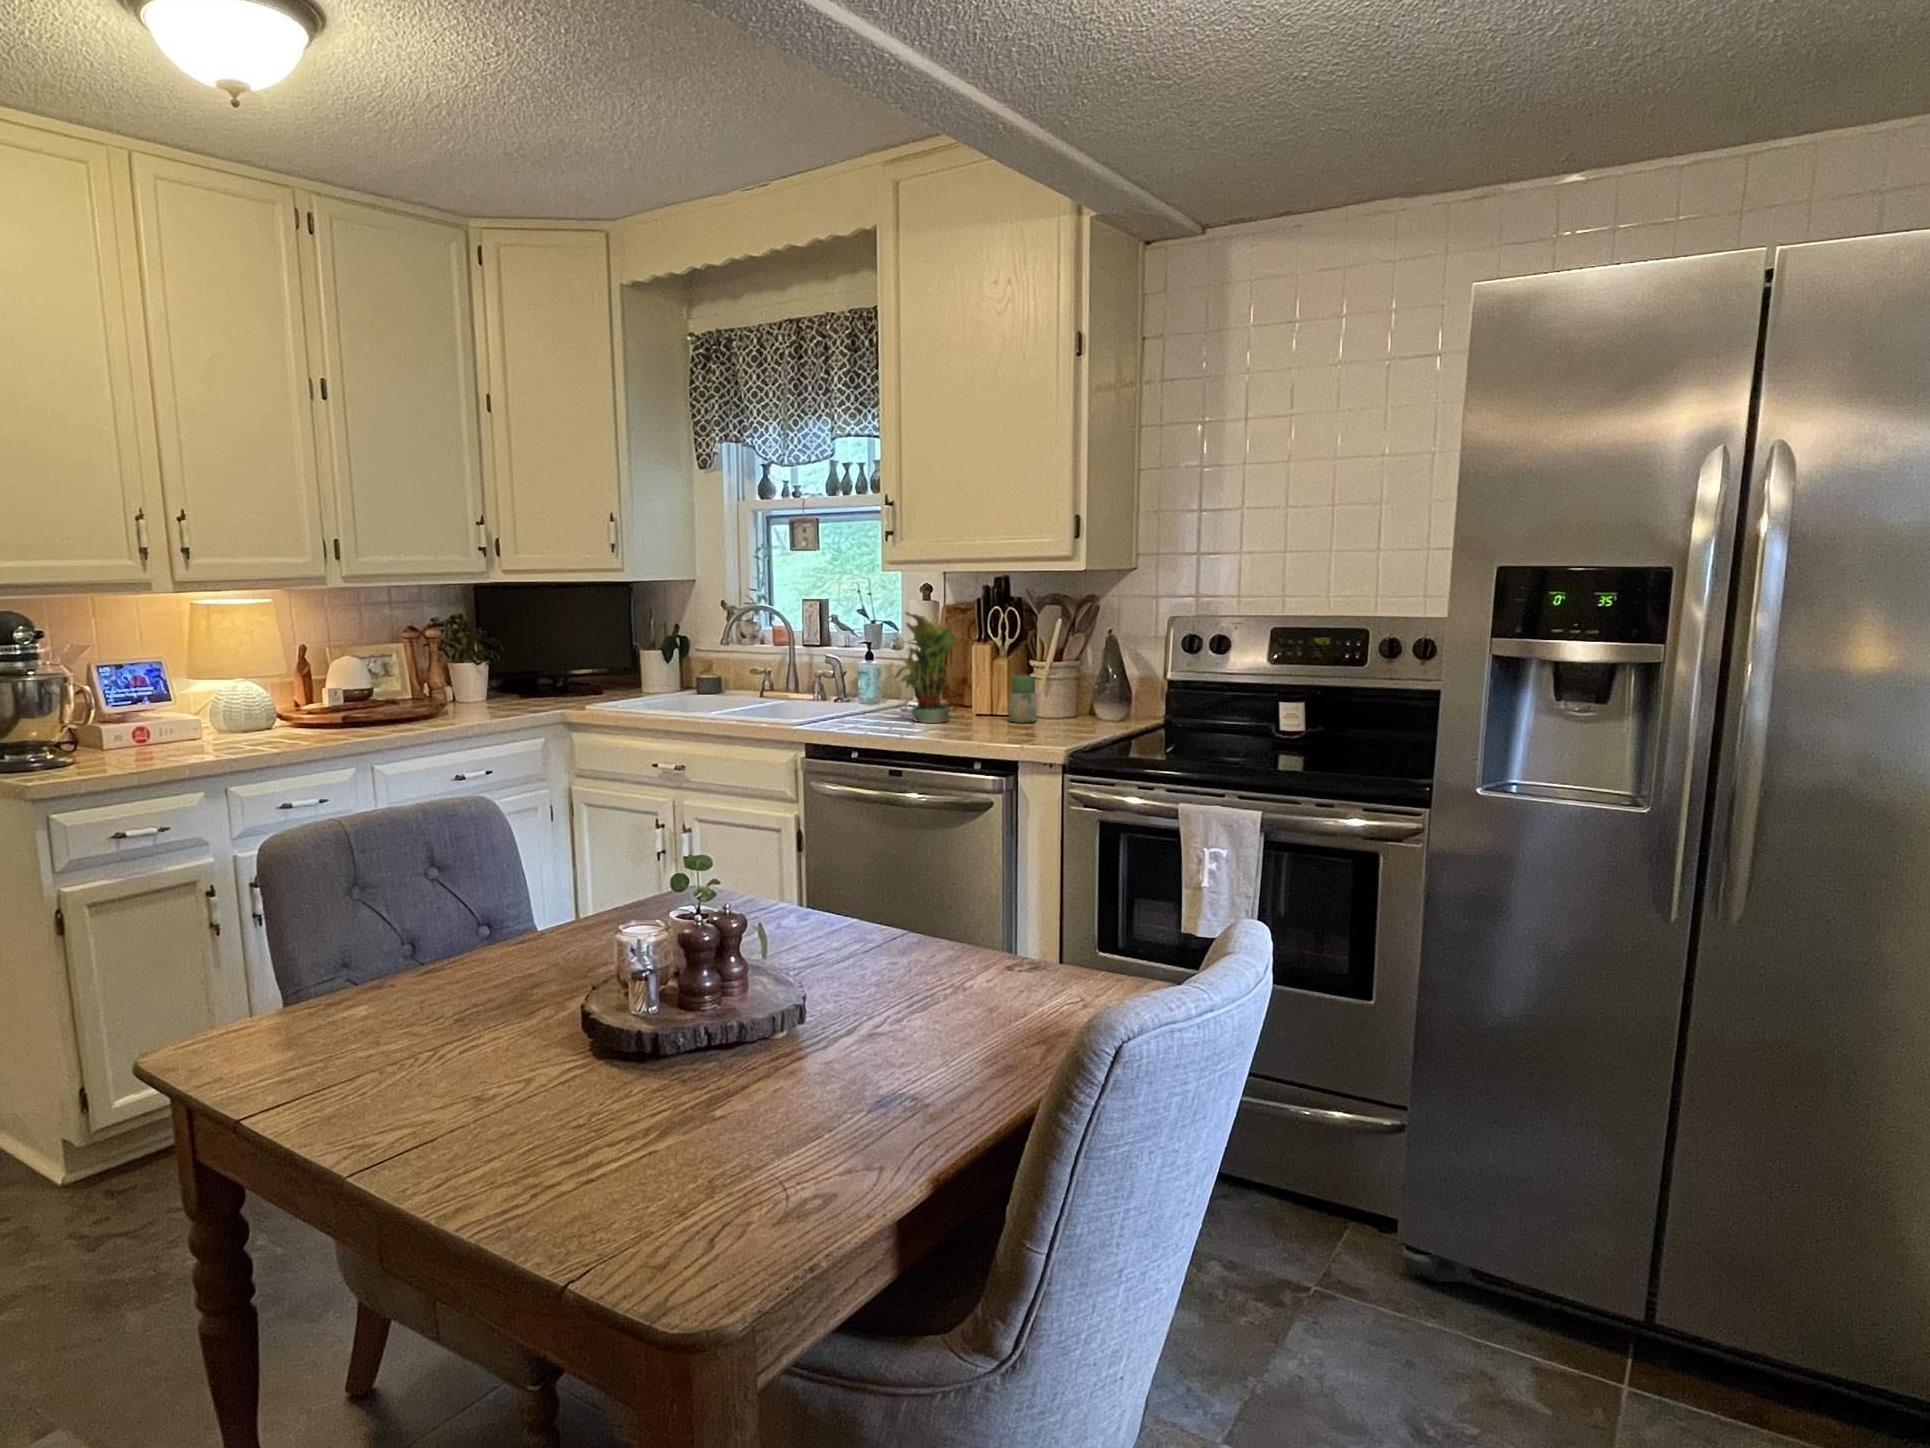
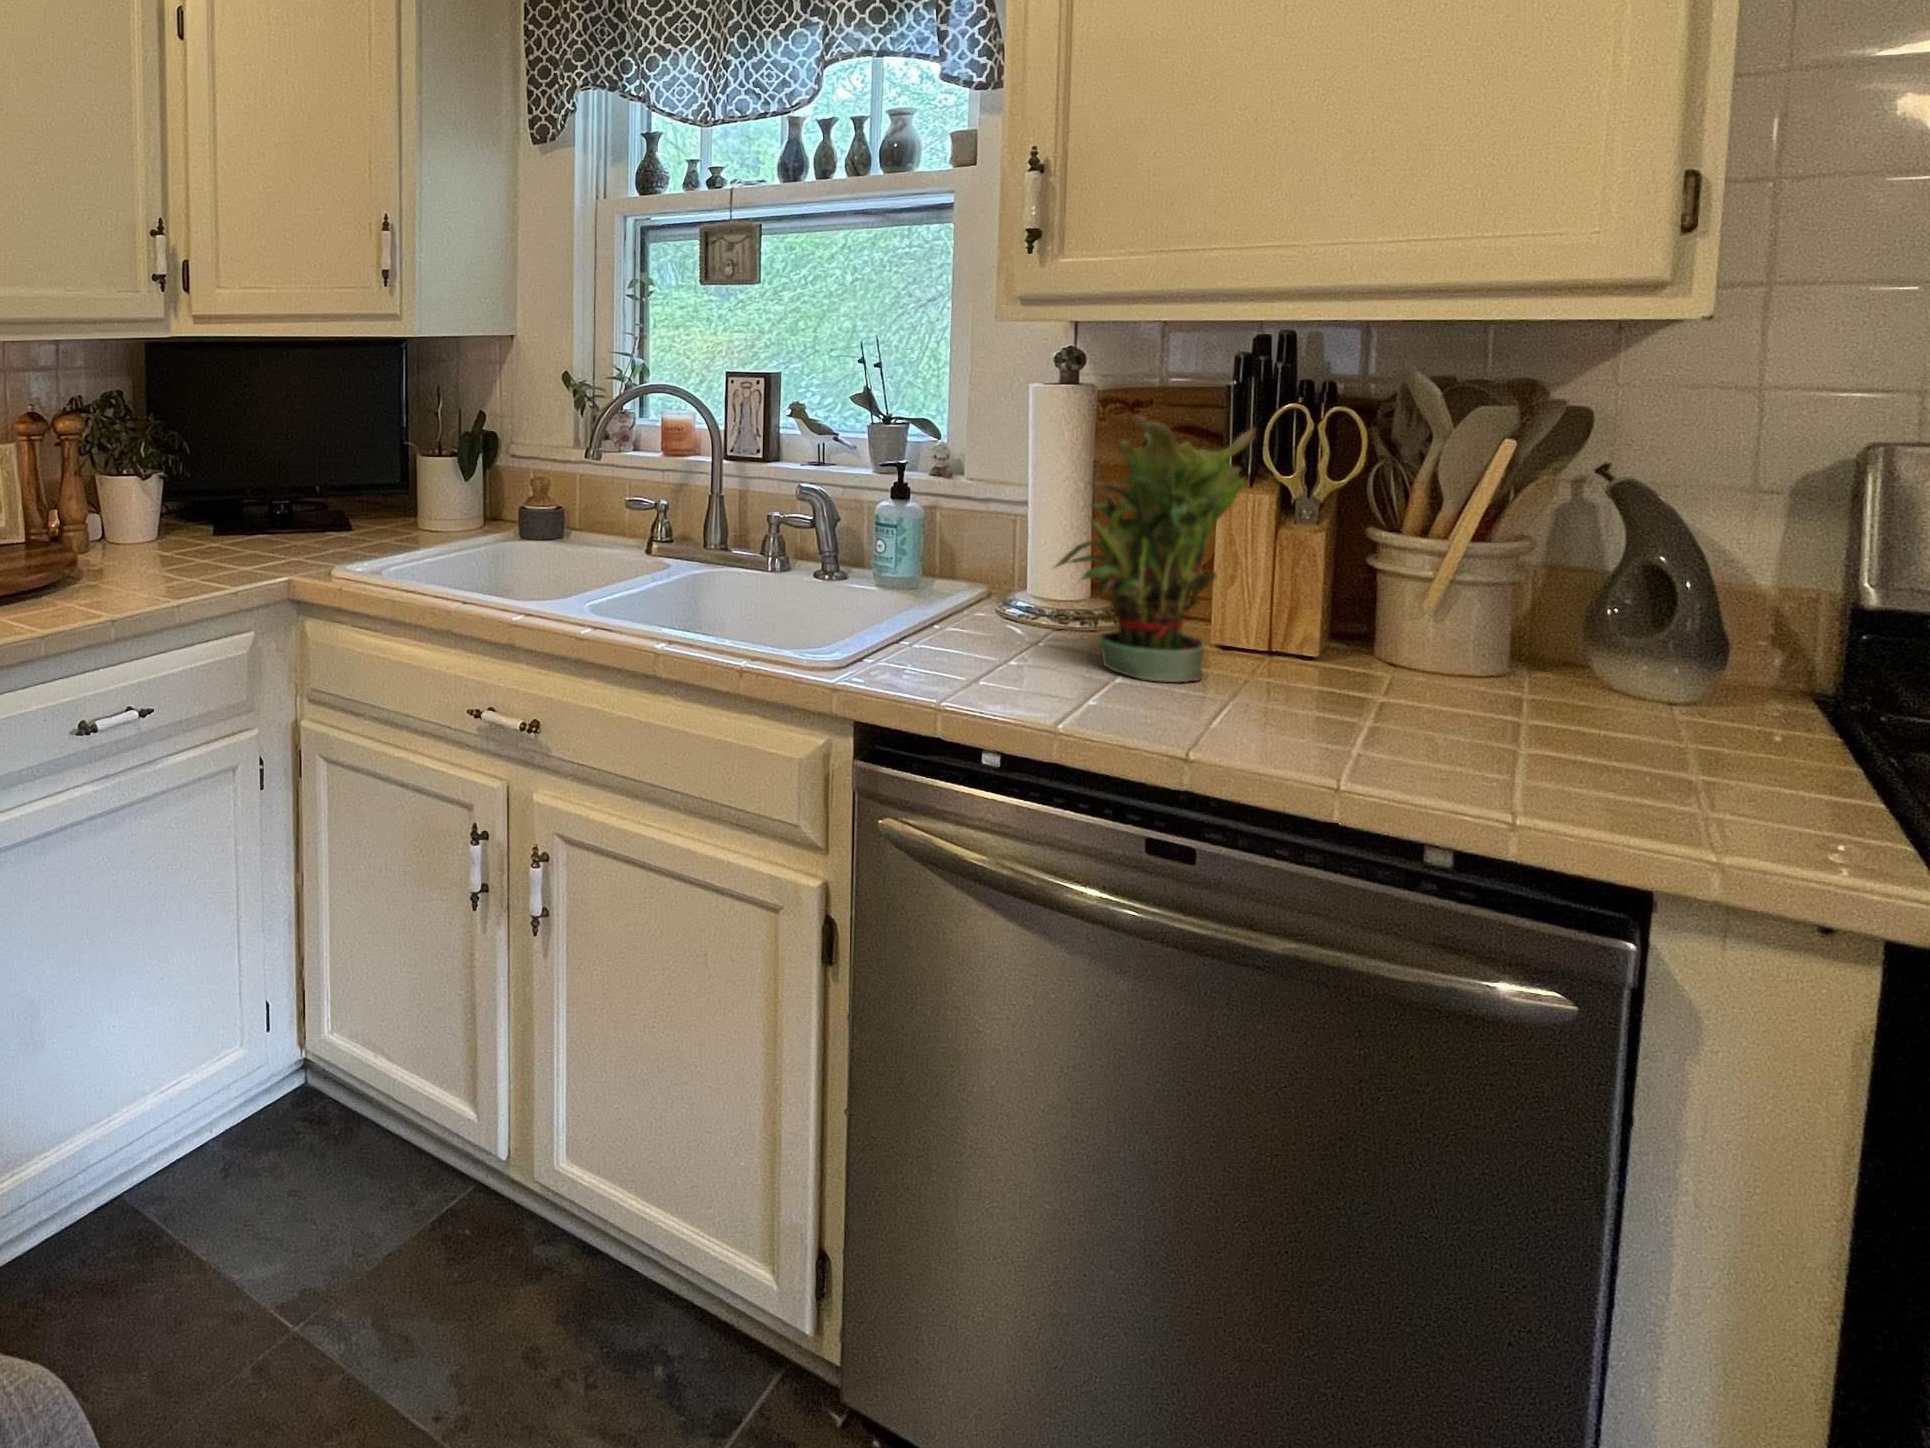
jar: present [1009,675,1037,723] -> none [1365,573,1455,695]

